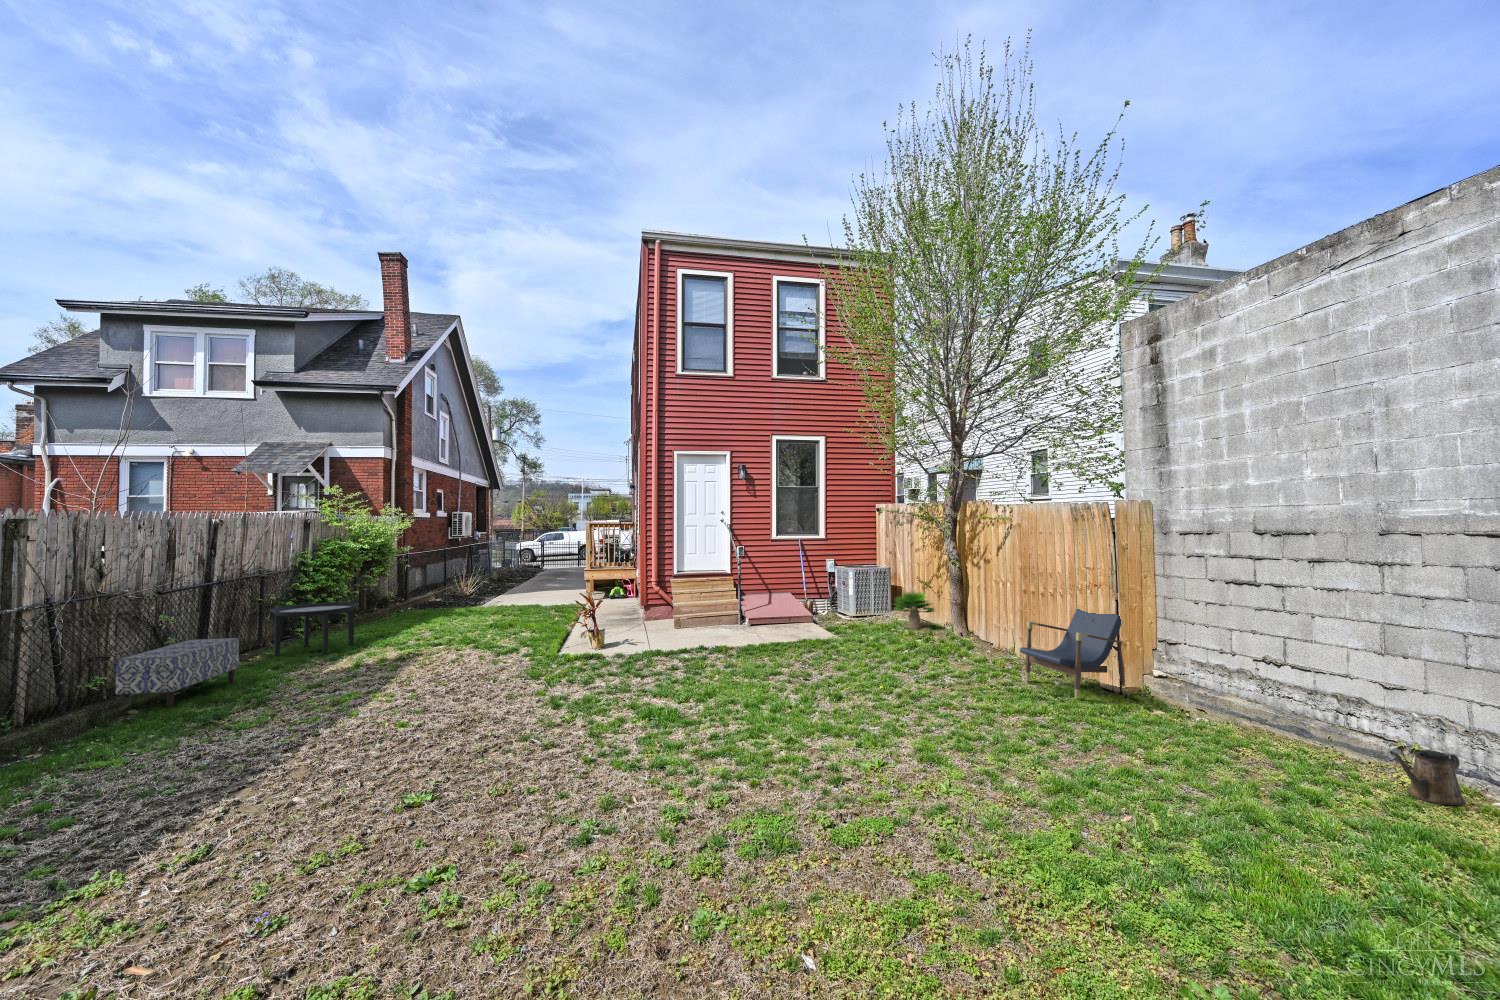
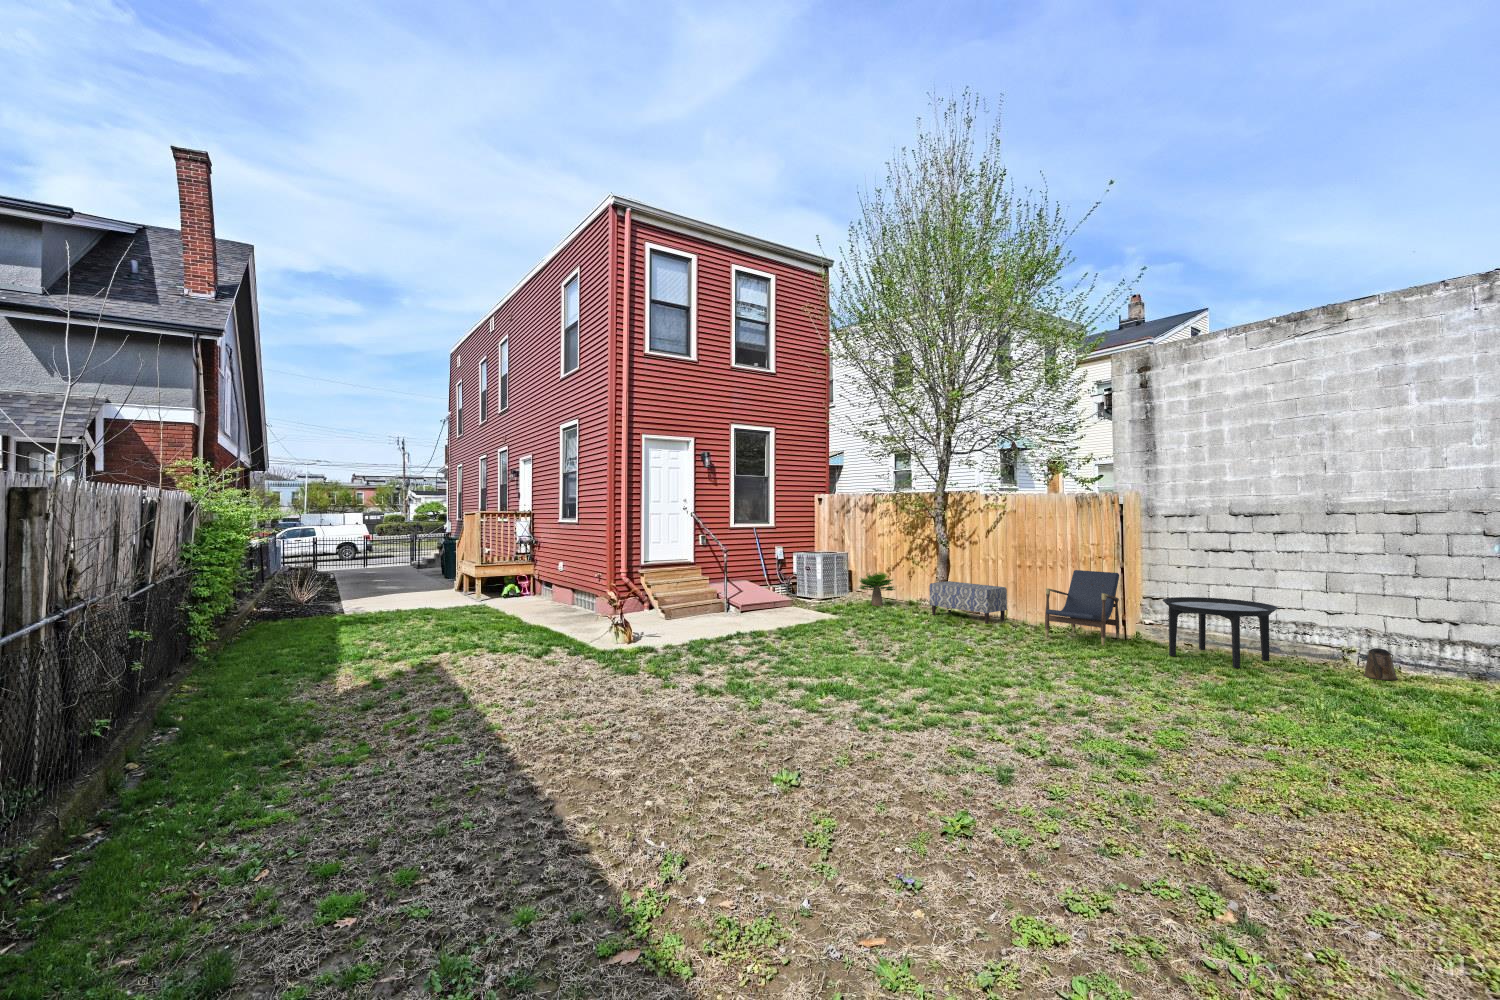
round table: present [270,602,359,656] -> present [1162,597,1278,668]
bench: present [116,638,239,710] -> present [929,581,1007,624]

